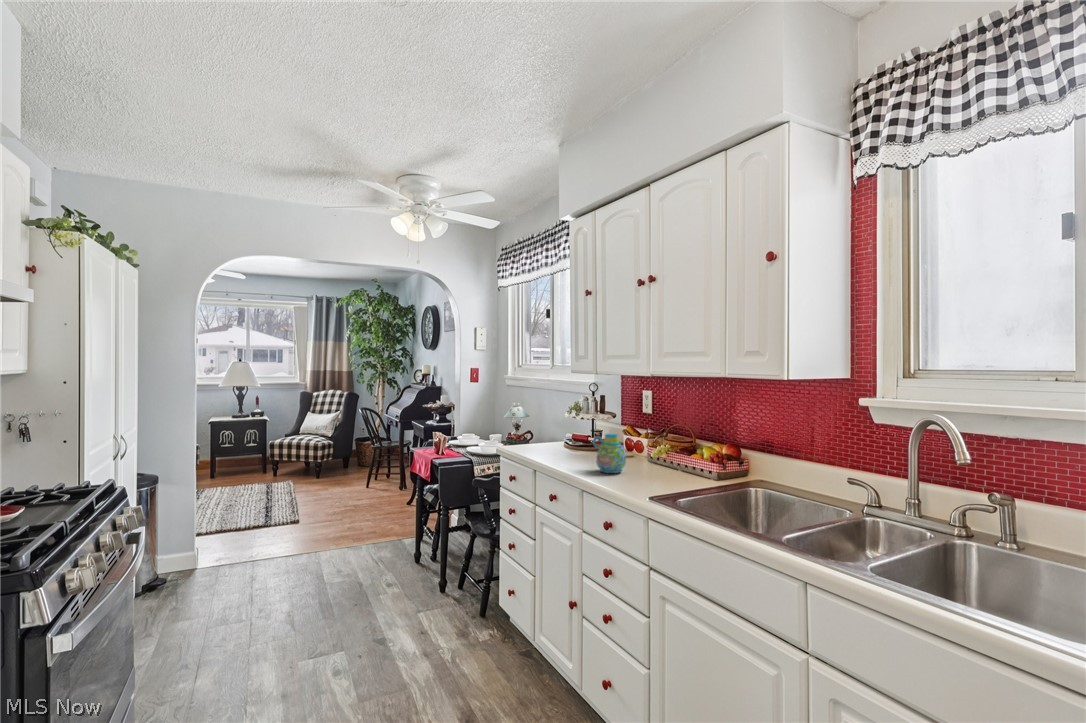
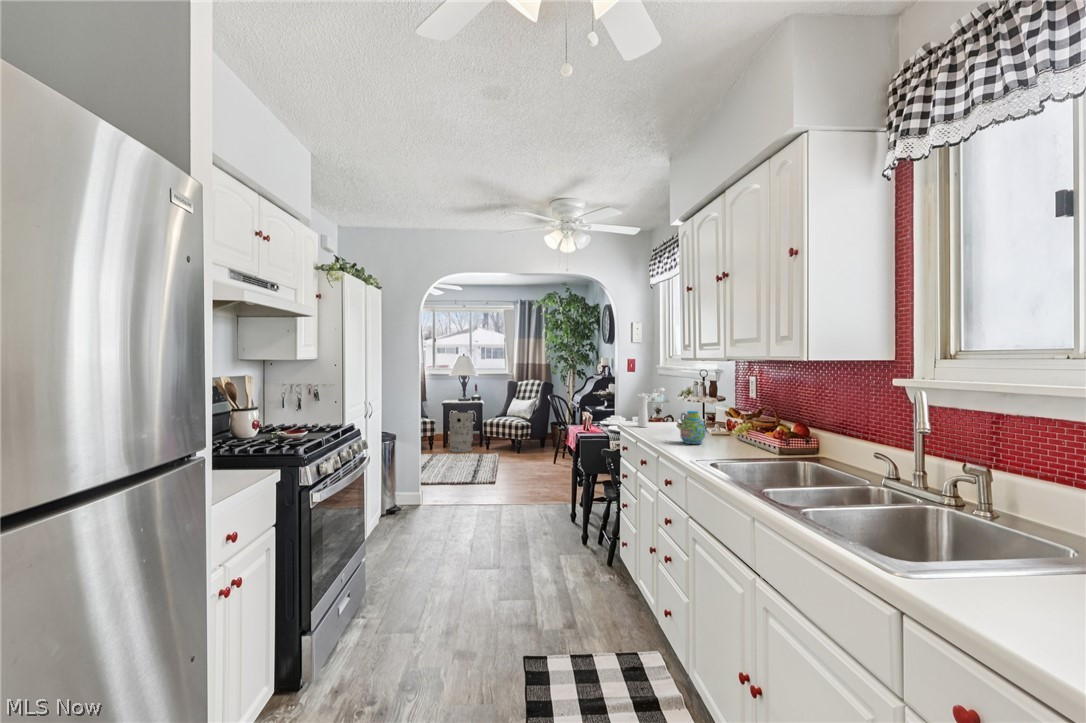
pepper mill: none [523,404,552,452] -> present [638,388,665,427]
trash can: none [222,433,256,483] -> present [449,413,473,452]

